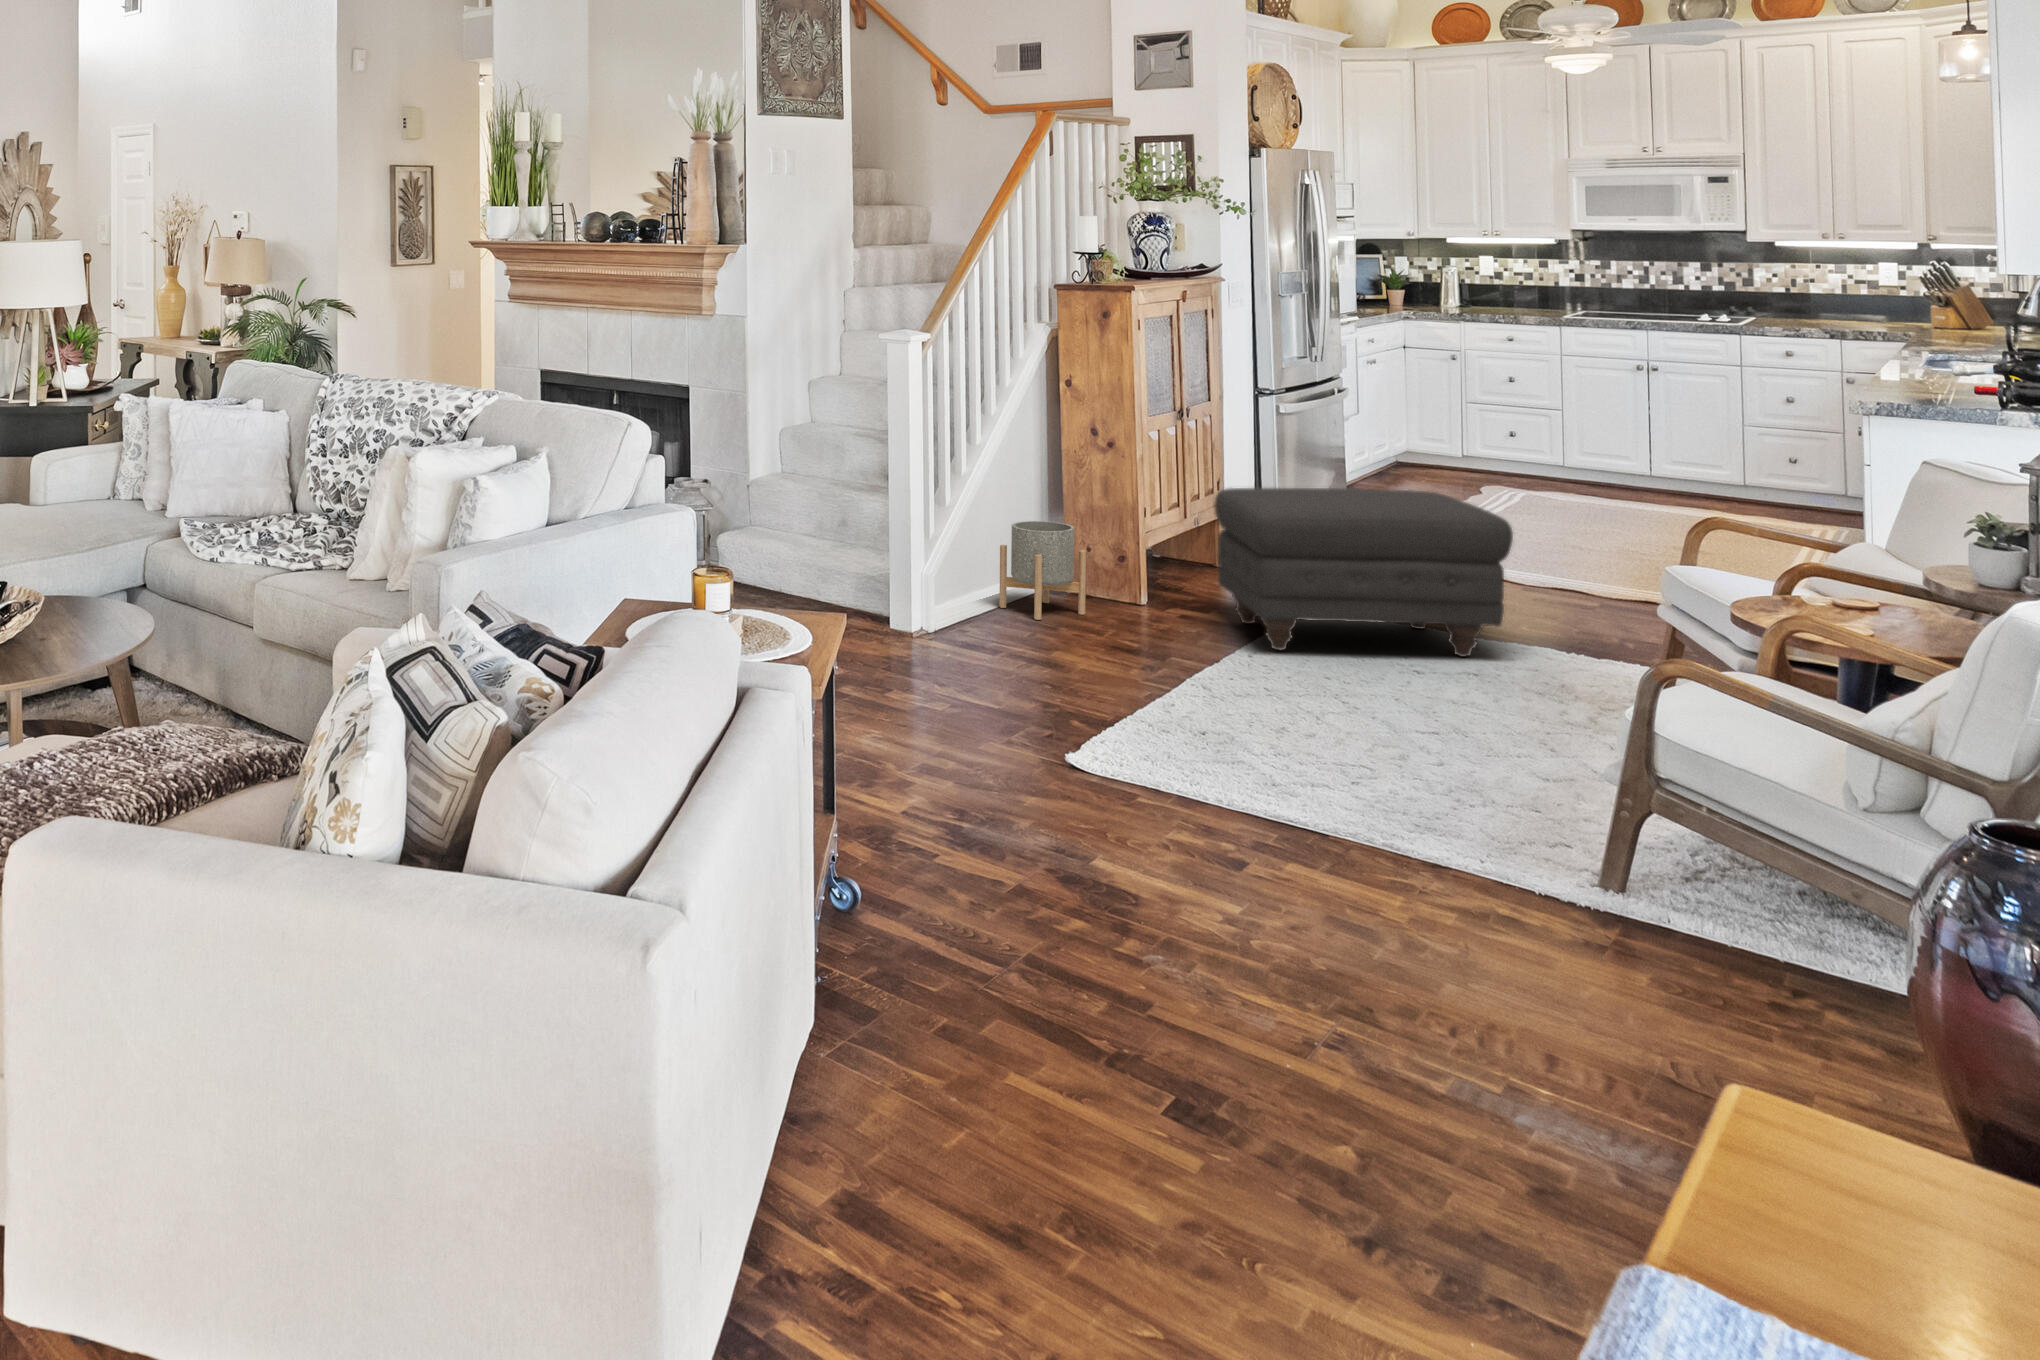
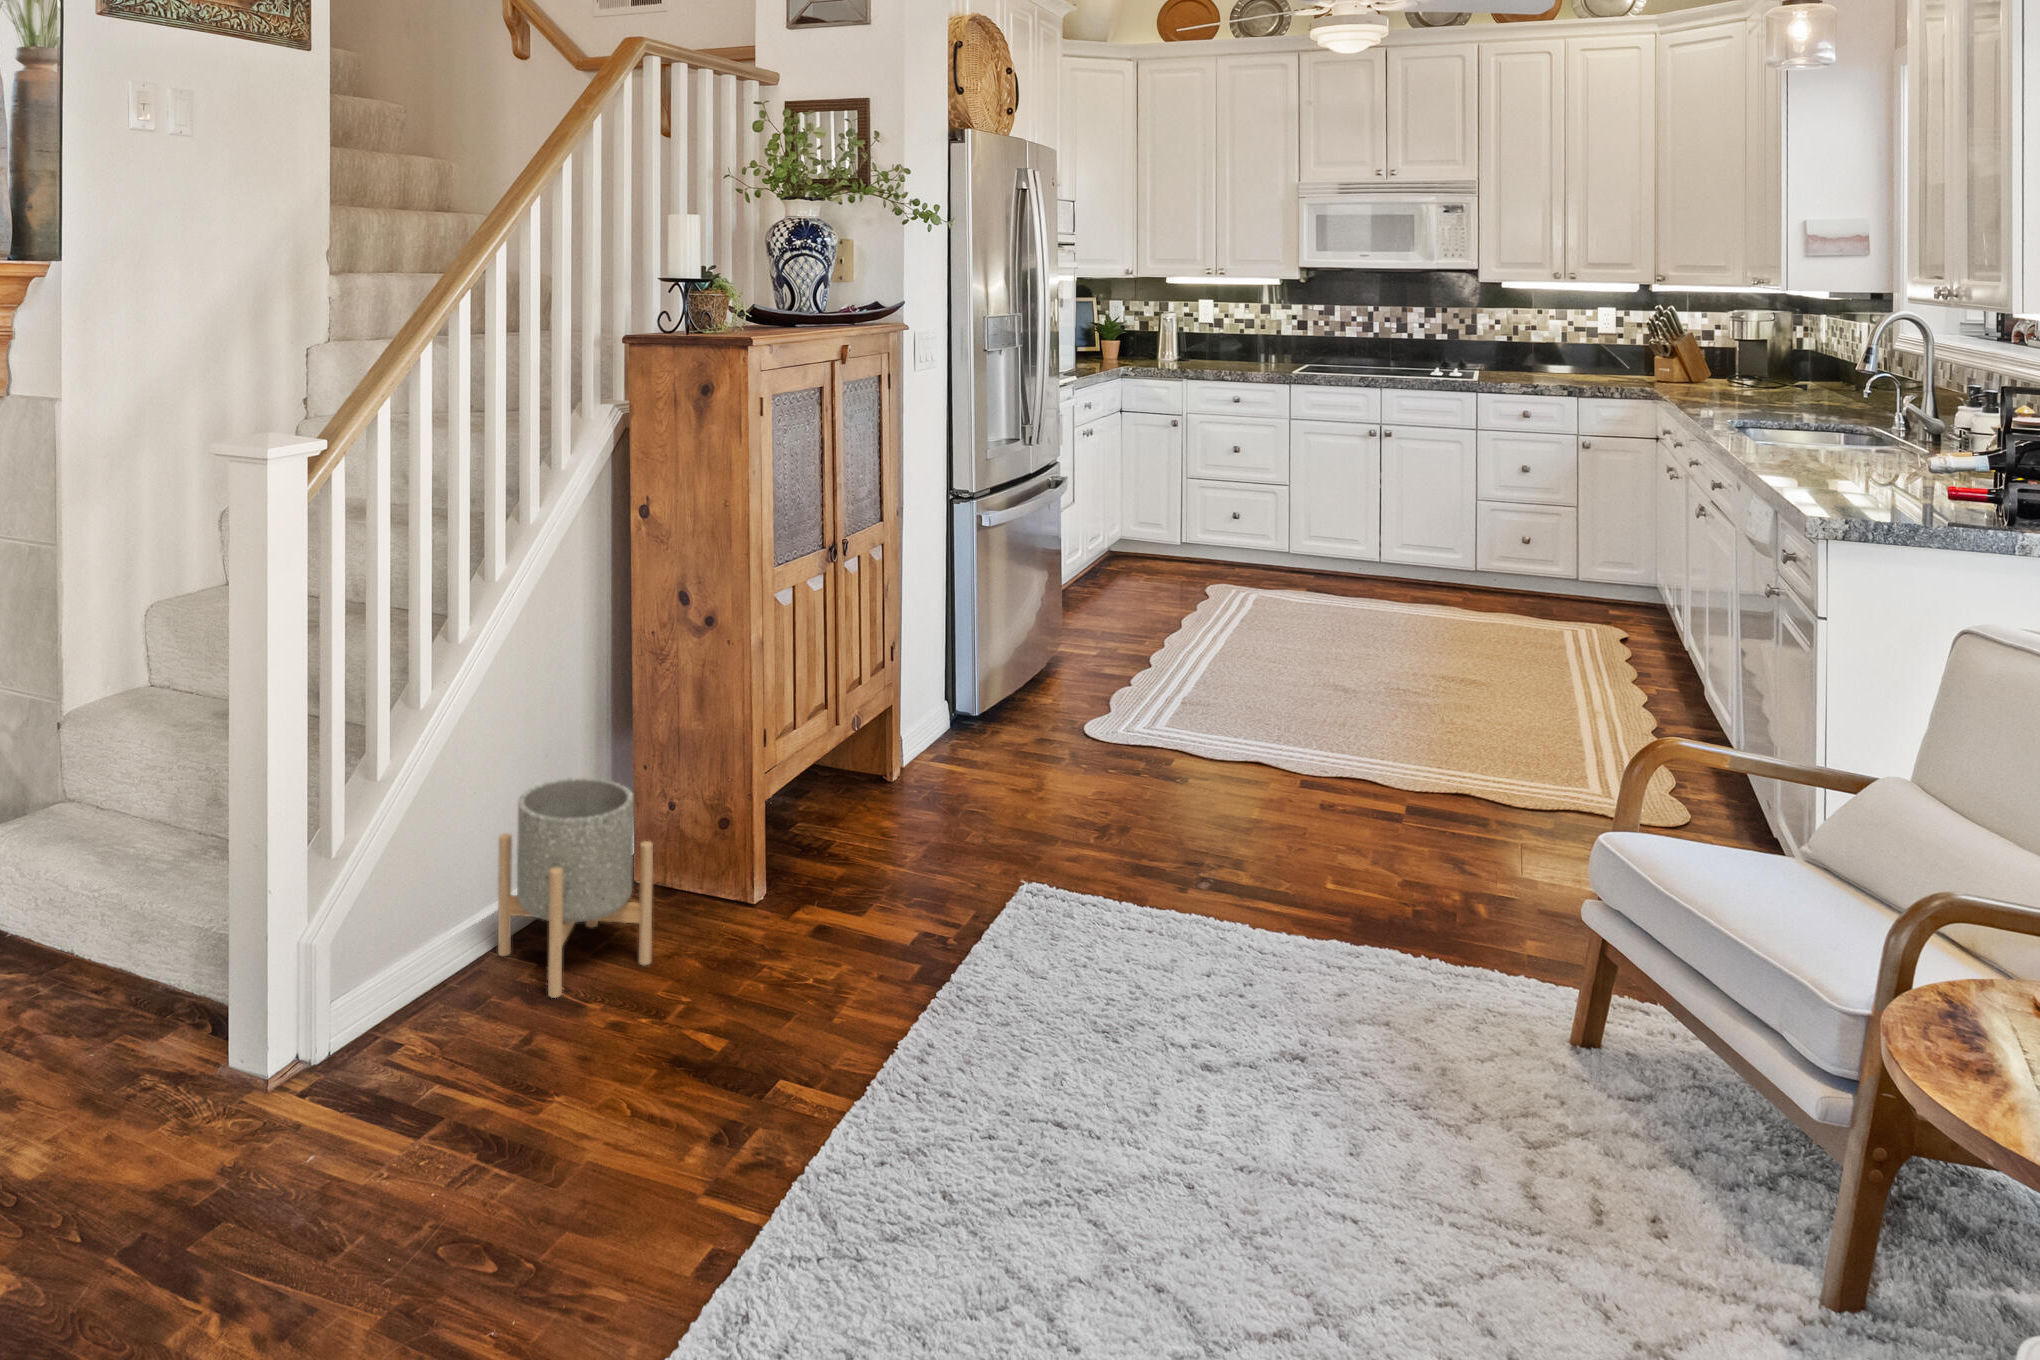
ottoman: present [1214,488,1513,657] -> none [878,706,1377,1071]

